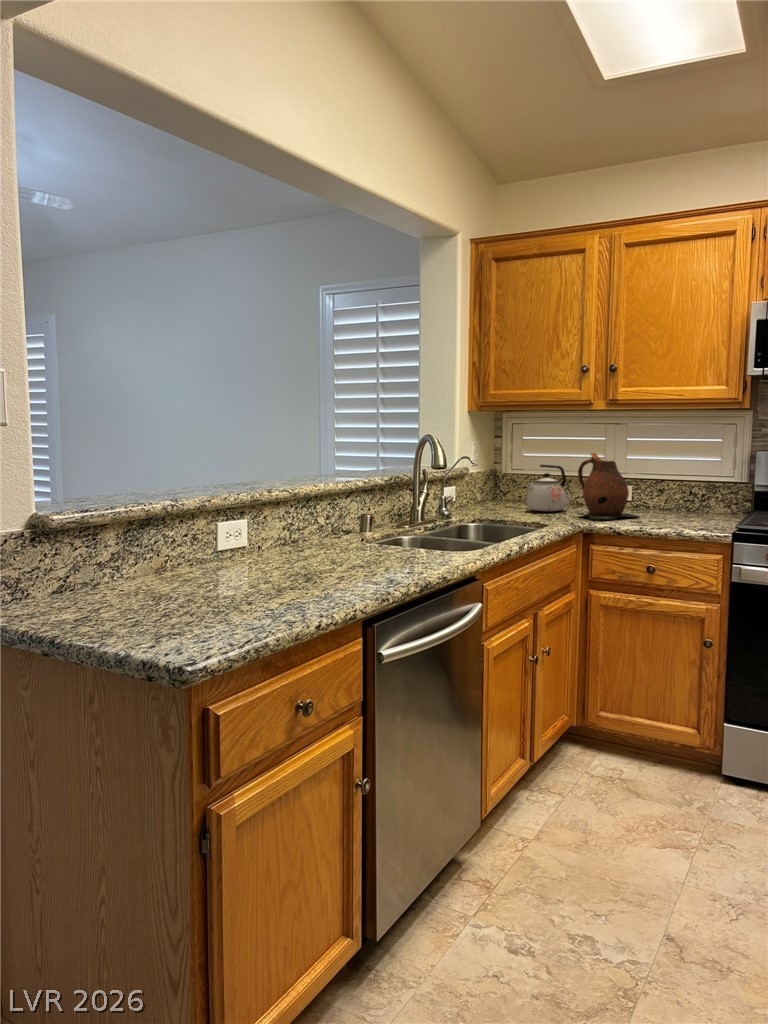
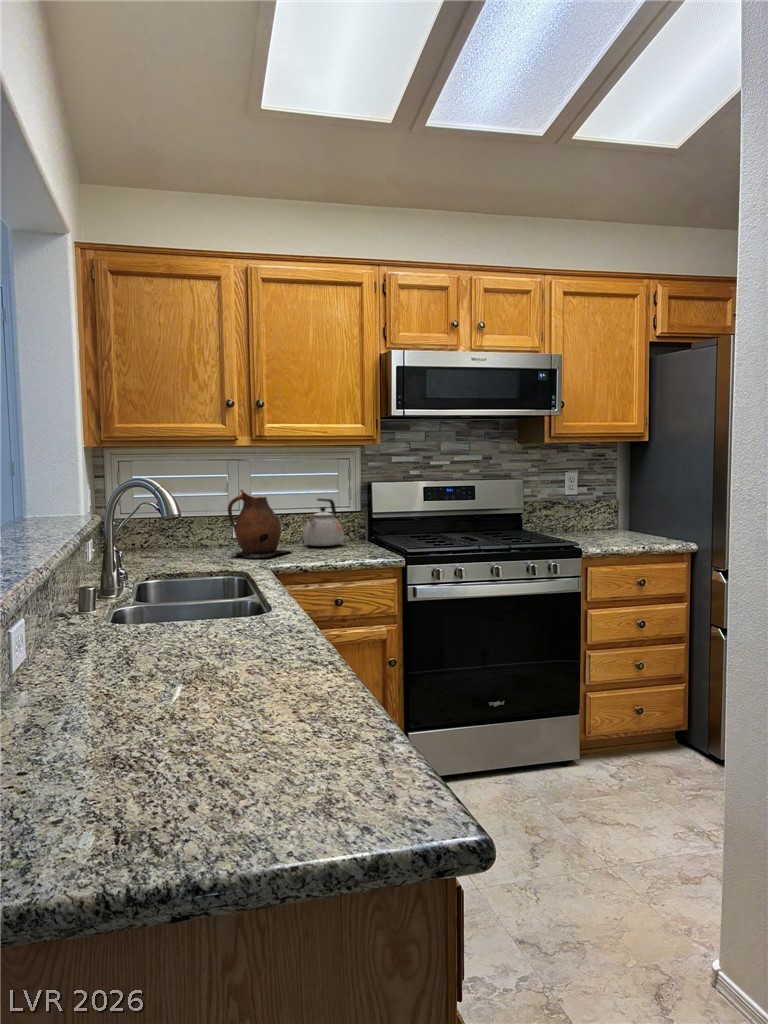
kettle: present [526,465,567,512] -> present [303,499,344,547]

